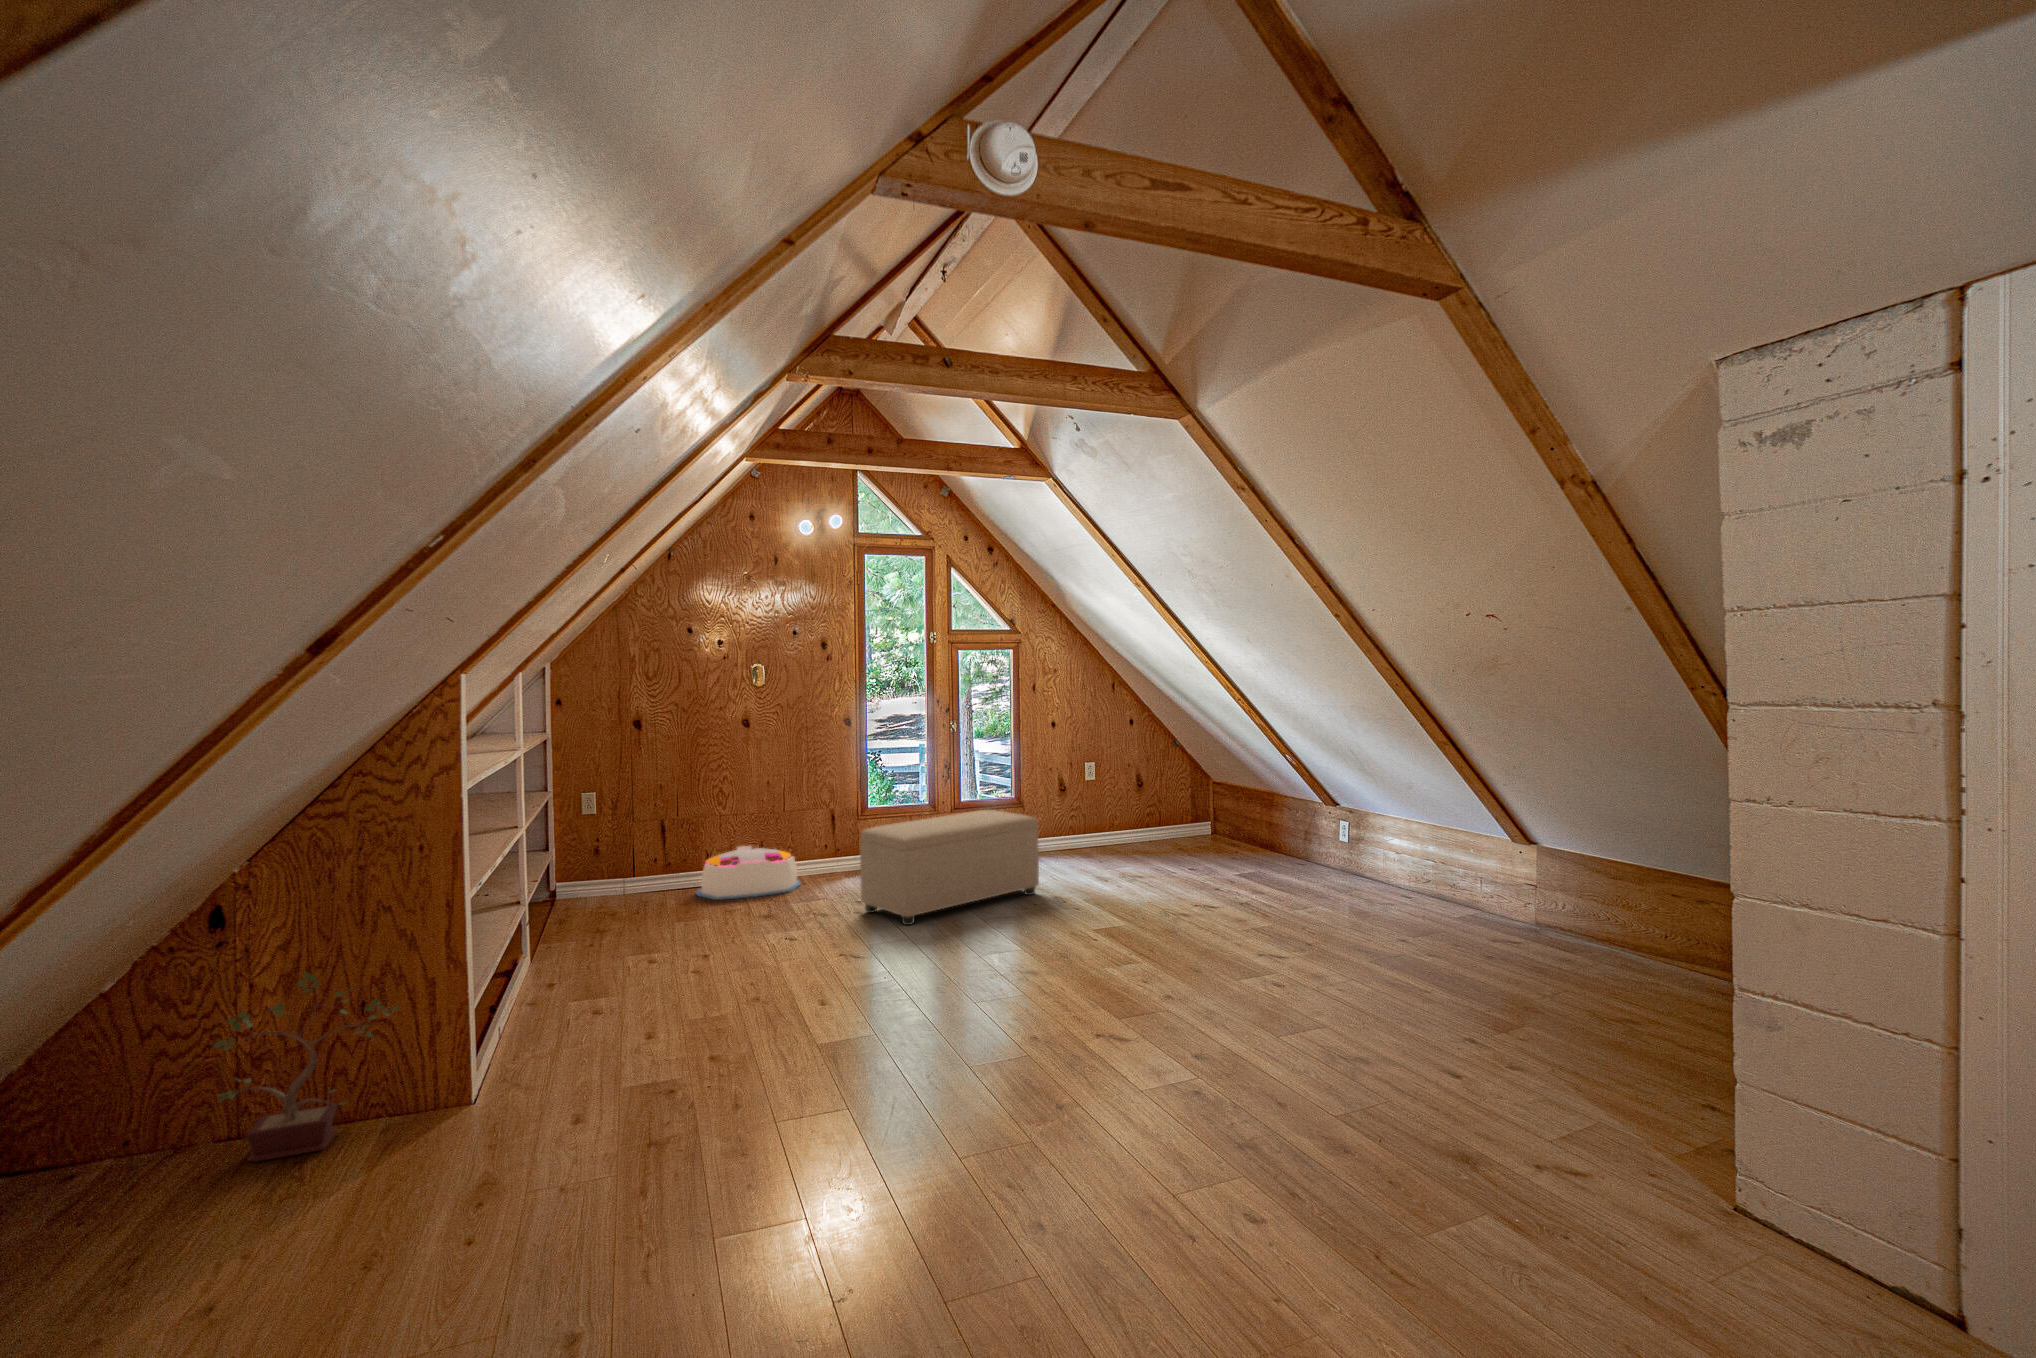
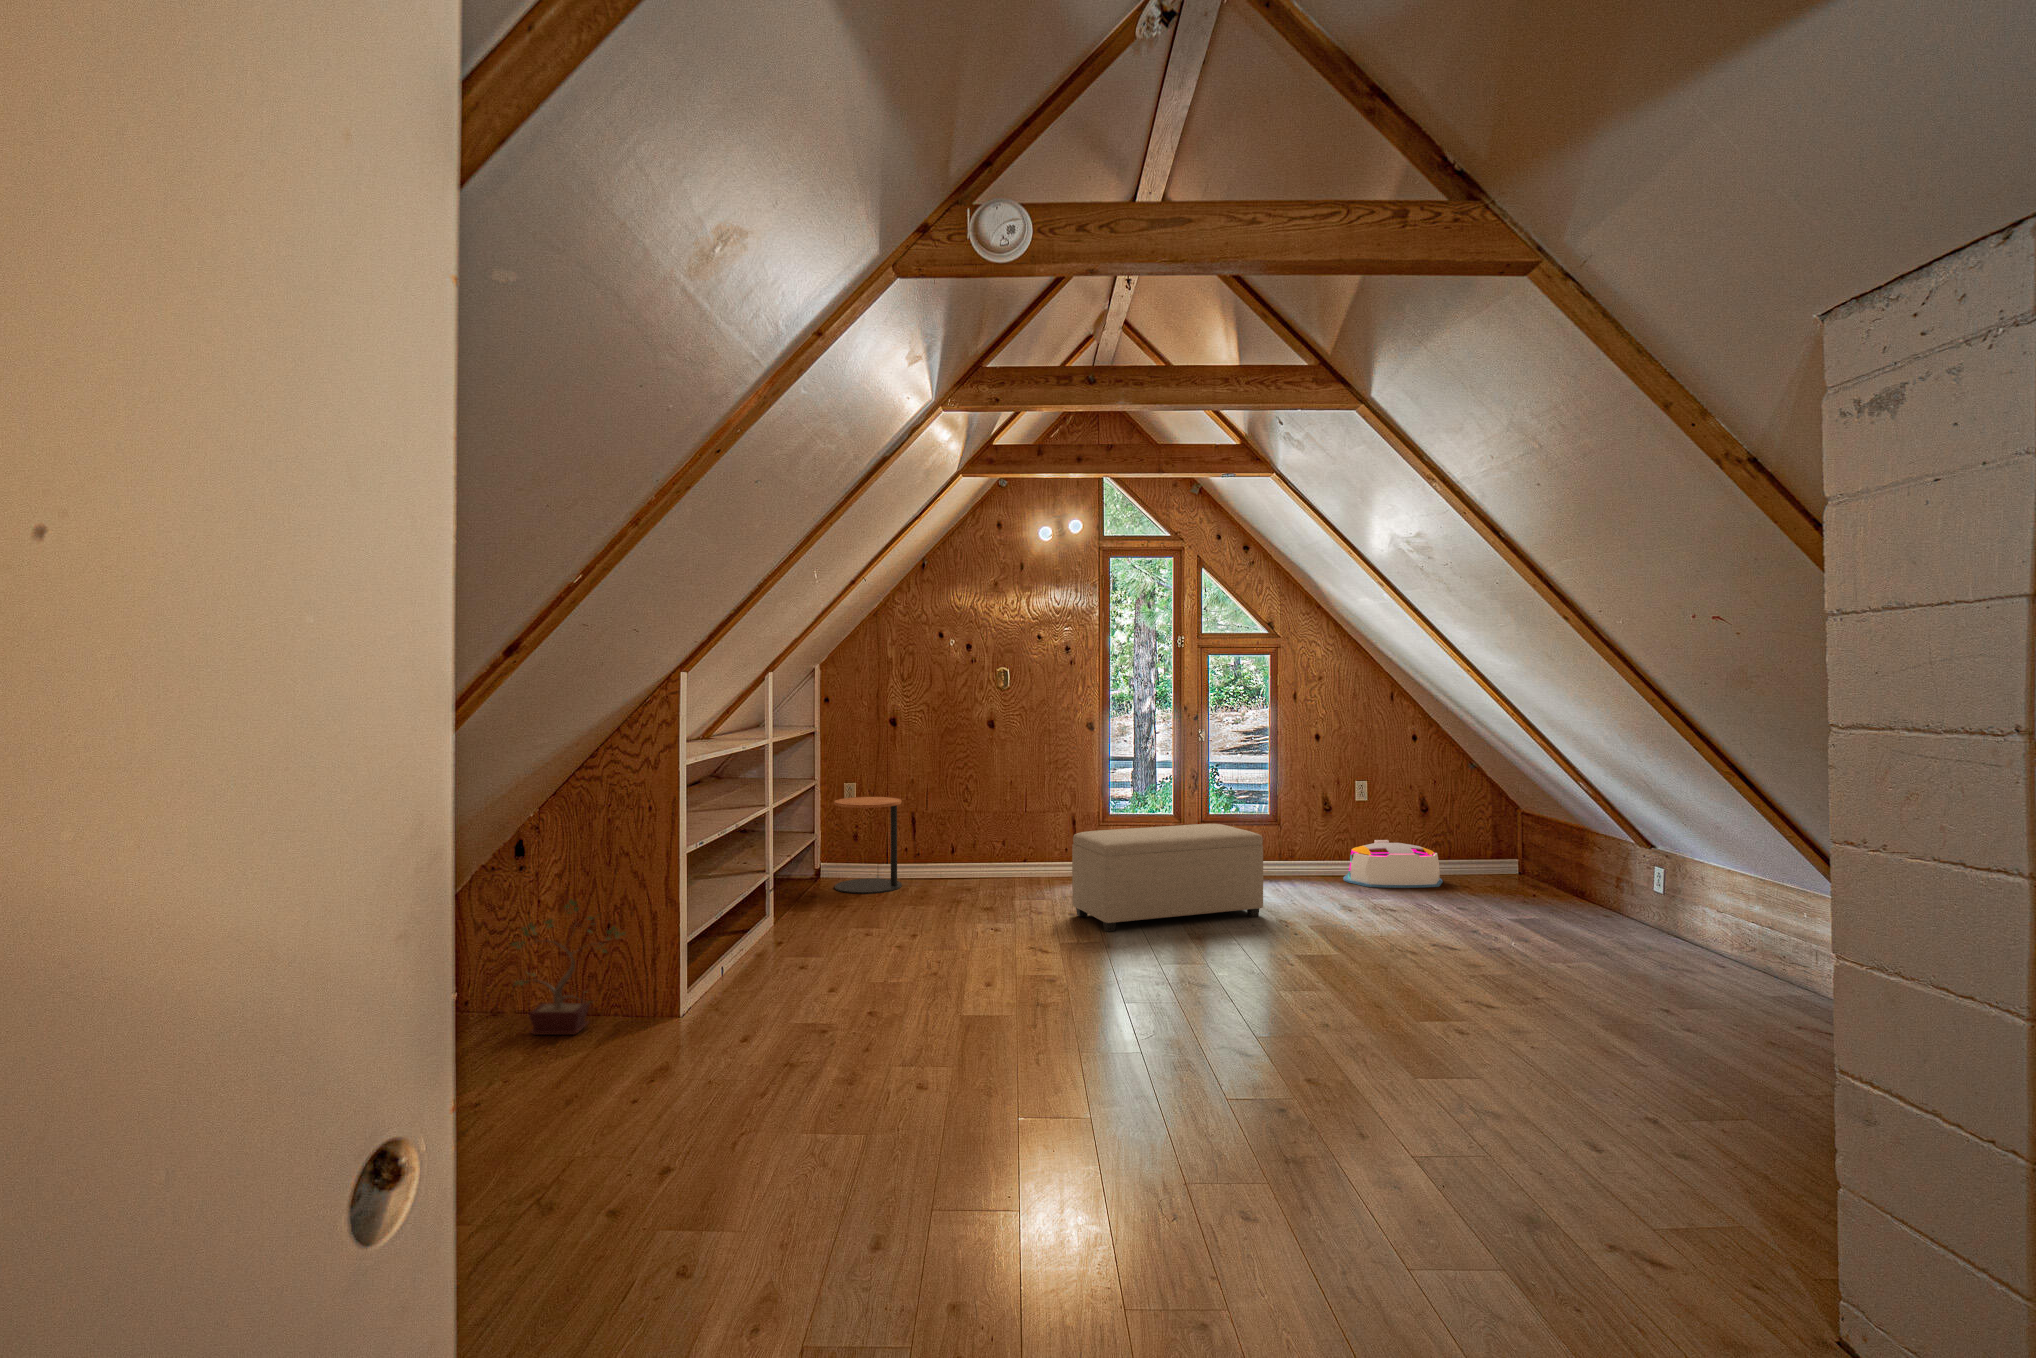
side table: none [575,805,656,913] -> present [834,797,902,894]
storage bin: present [696,846,800,900] -> present [1343,840,1443,888]

